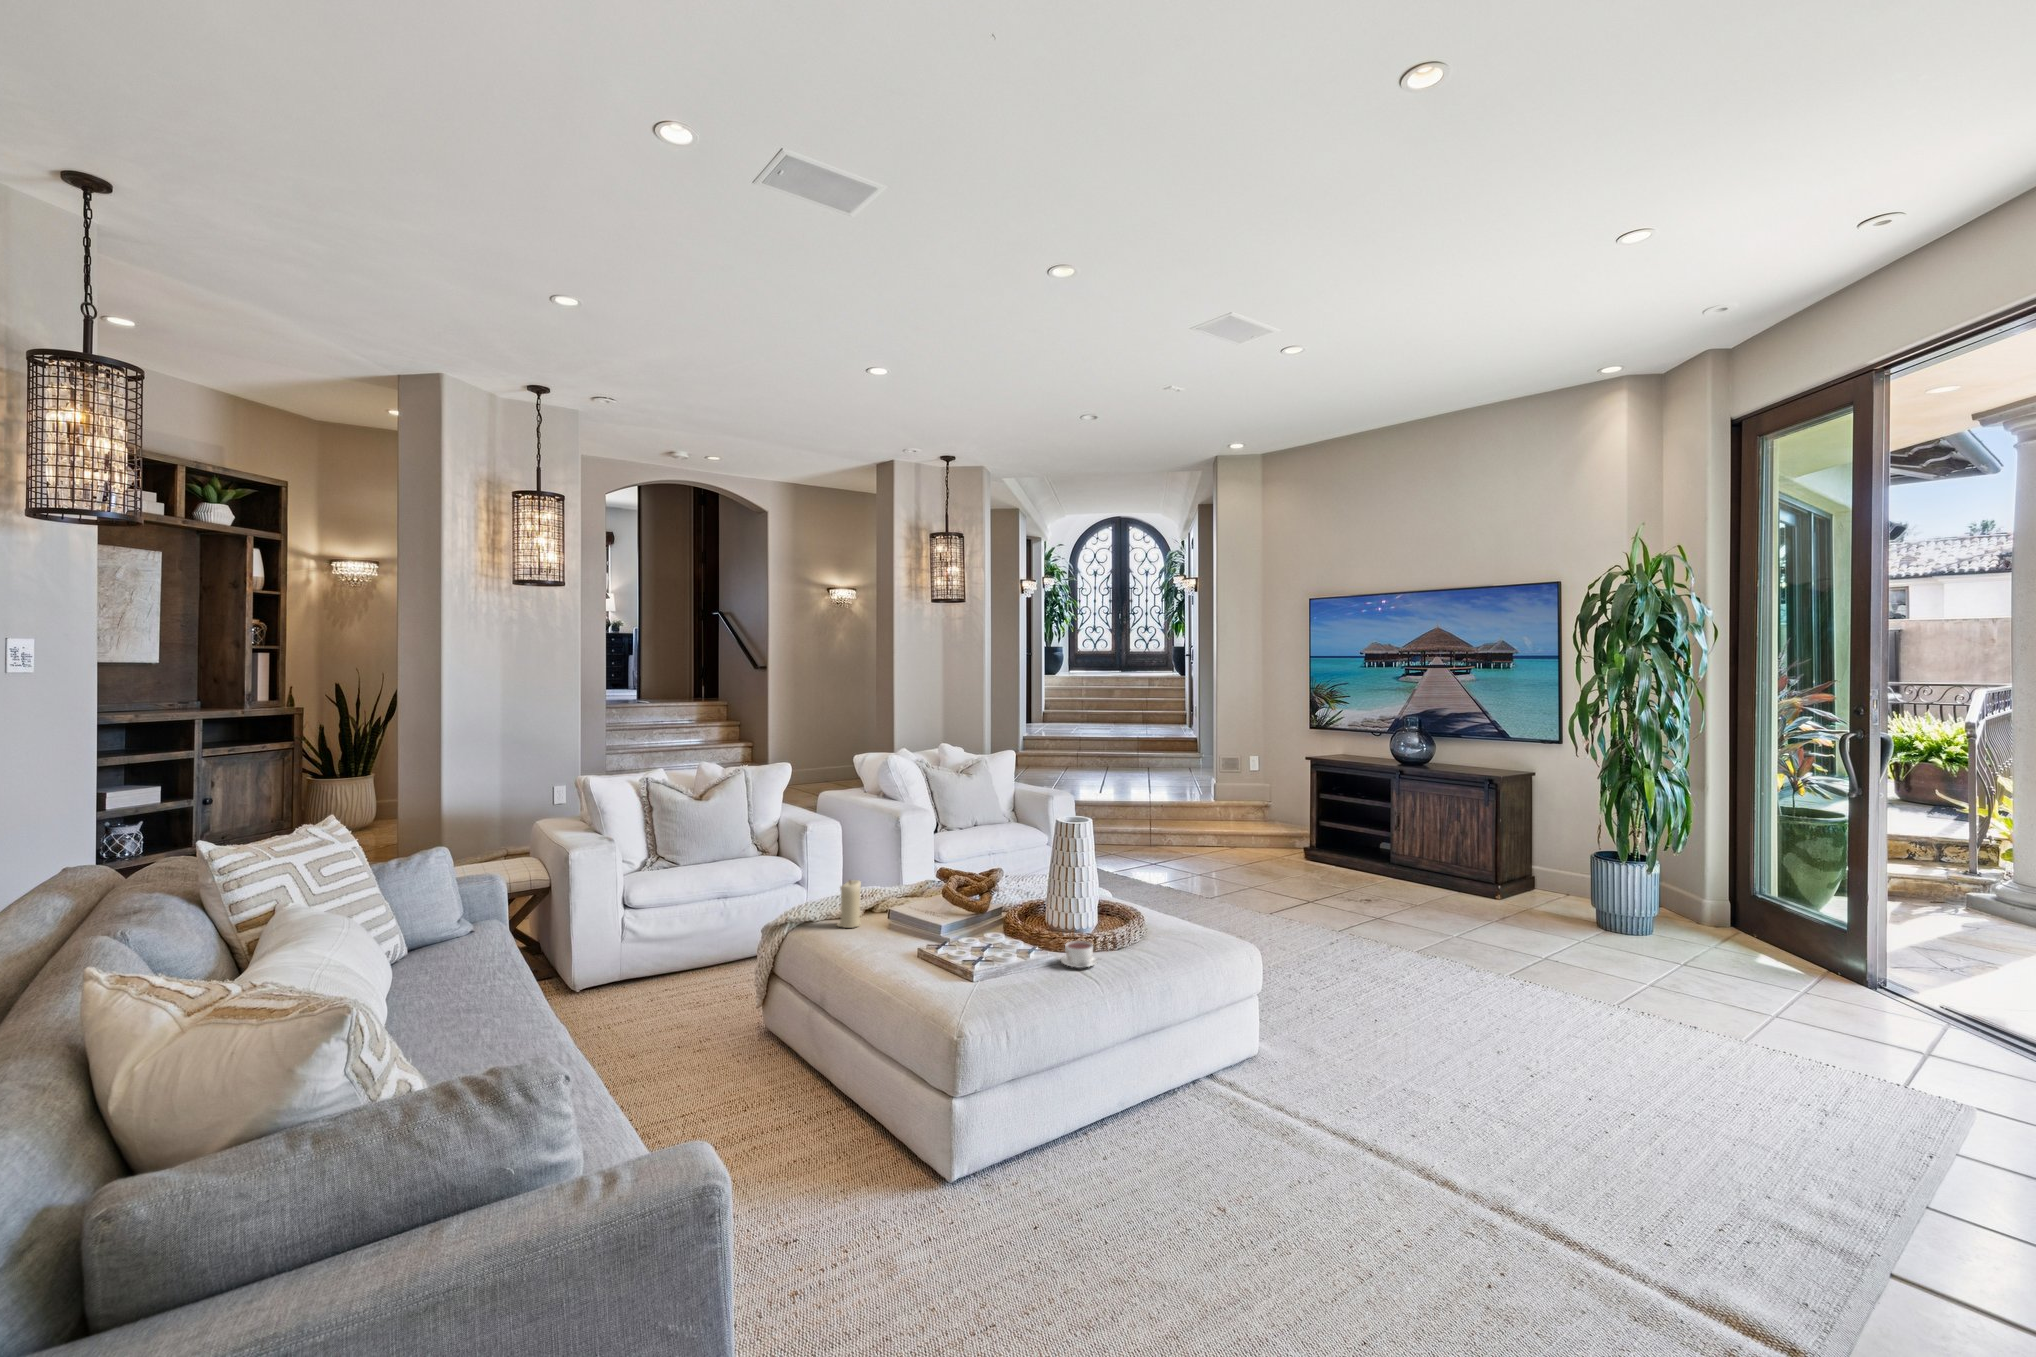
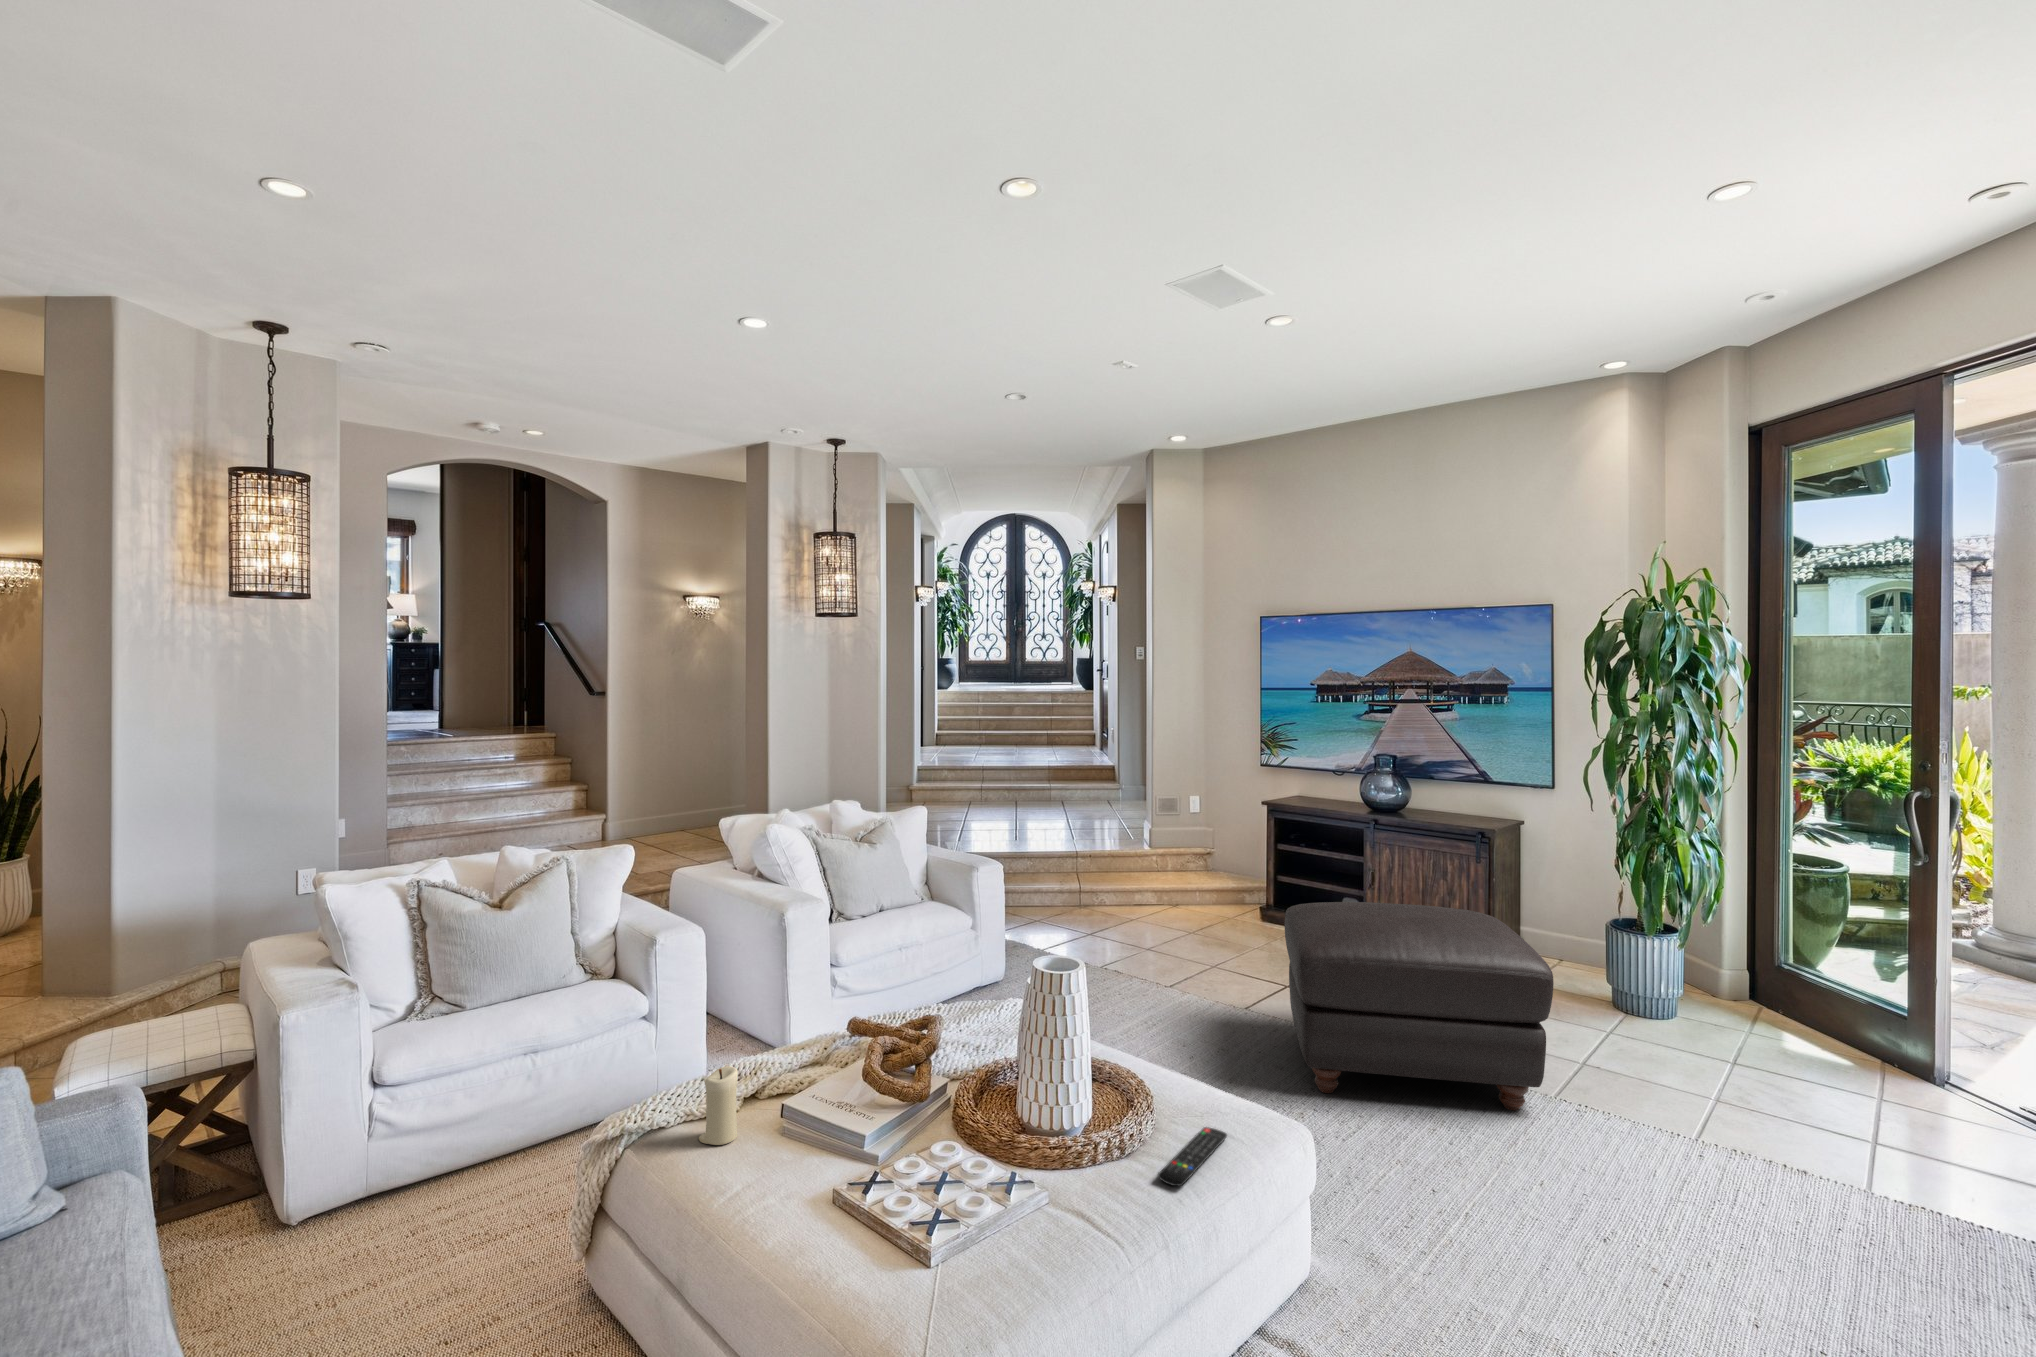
ottoman: none [1291,822,1495,980] -> present [1285,902,1554,1110]
remote control: none [1132,933,1188,957] -> present [1158,1127,1227,1186]
coffee cup: present [1061,941,1098,968] -> none [1057,1169,1118,1221]

